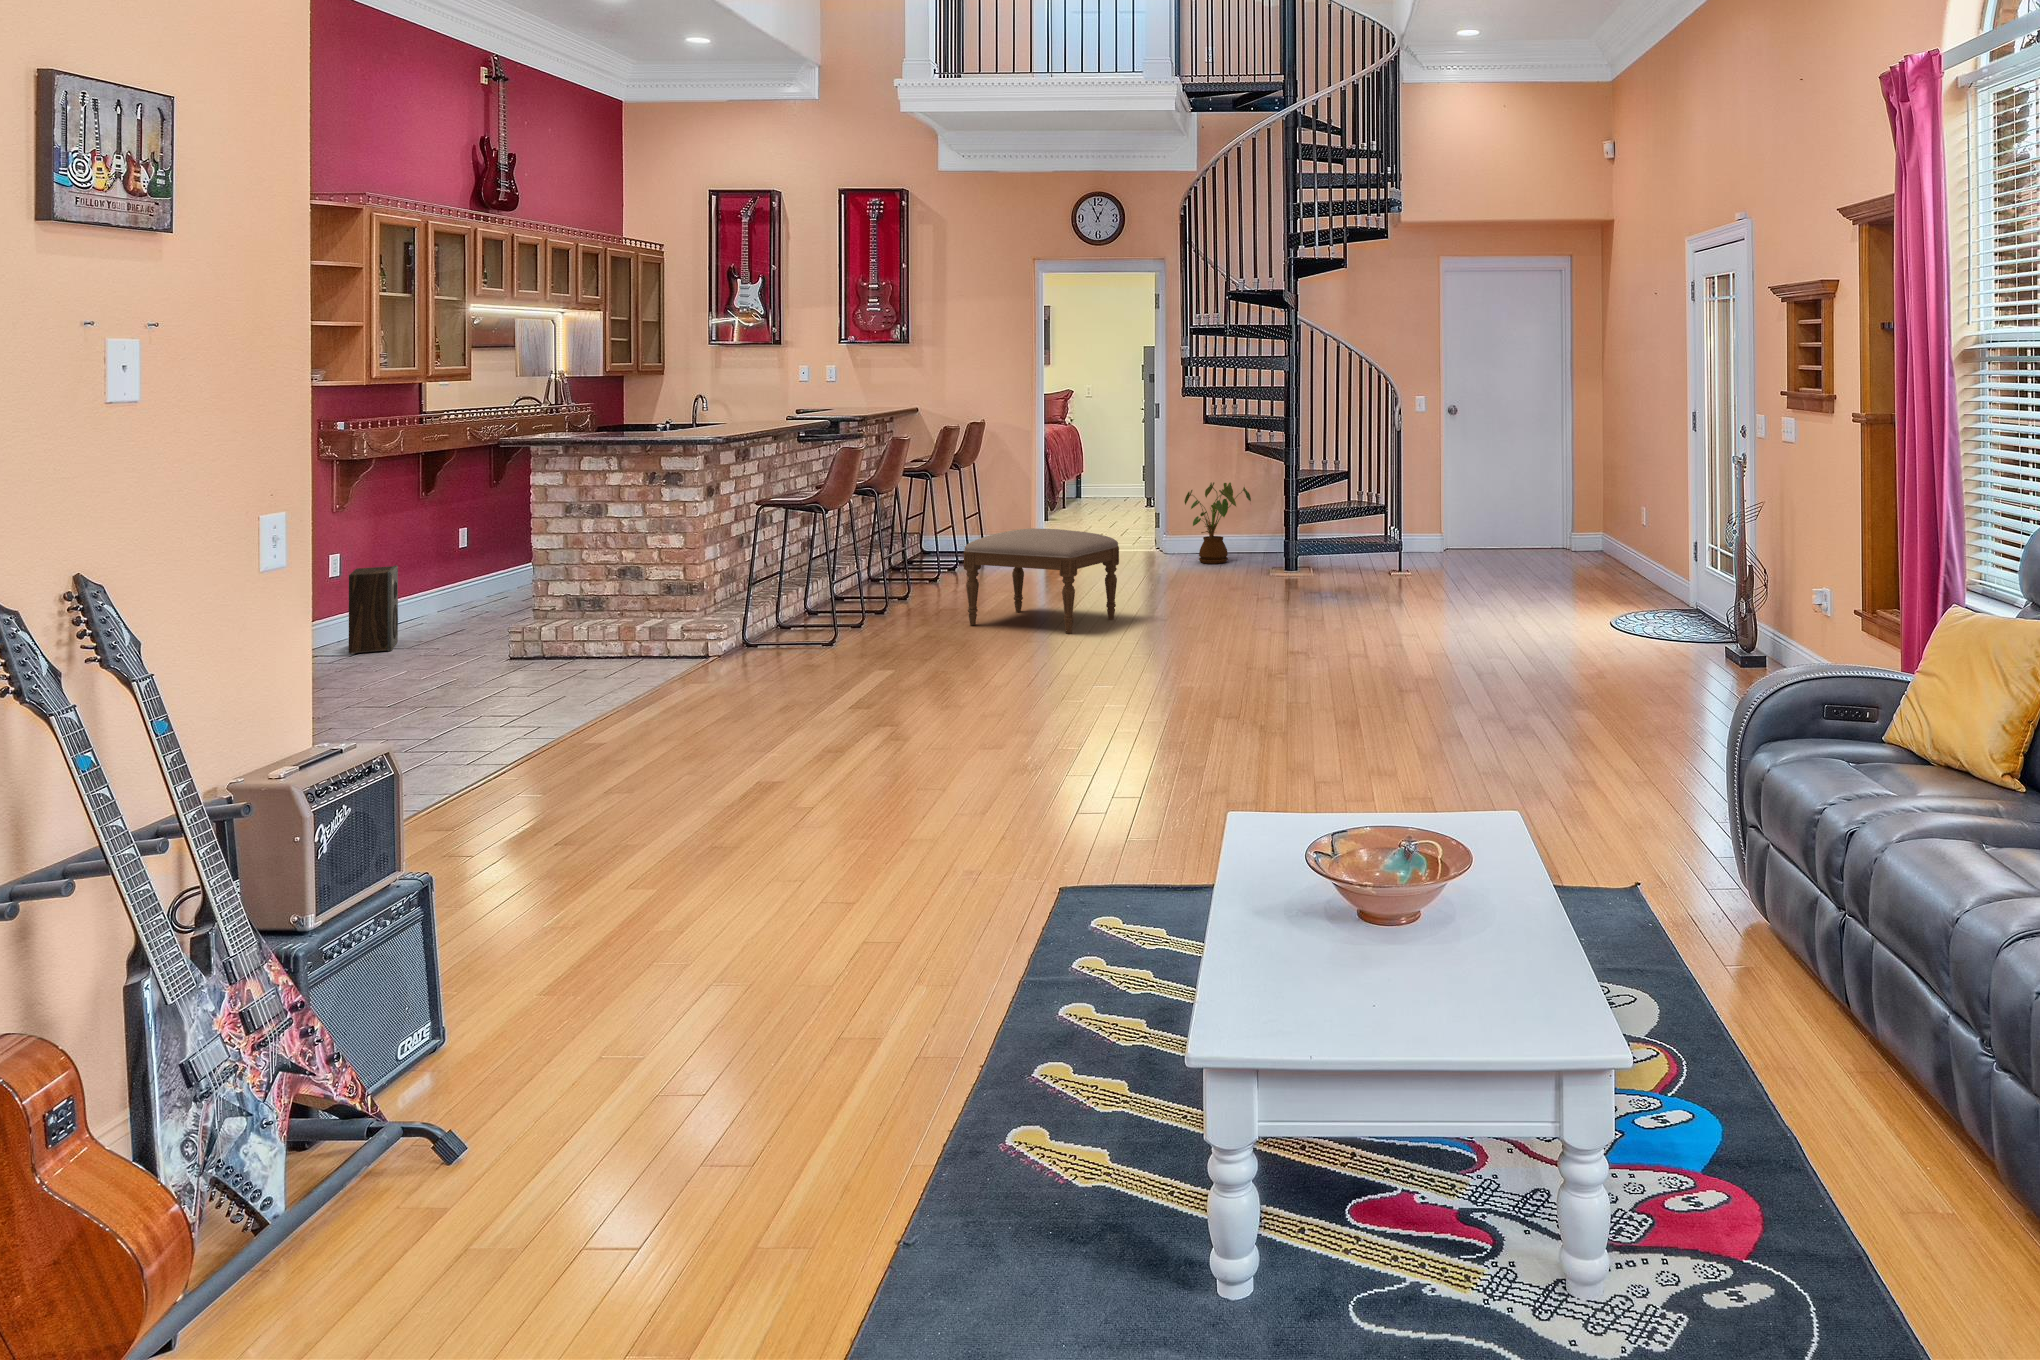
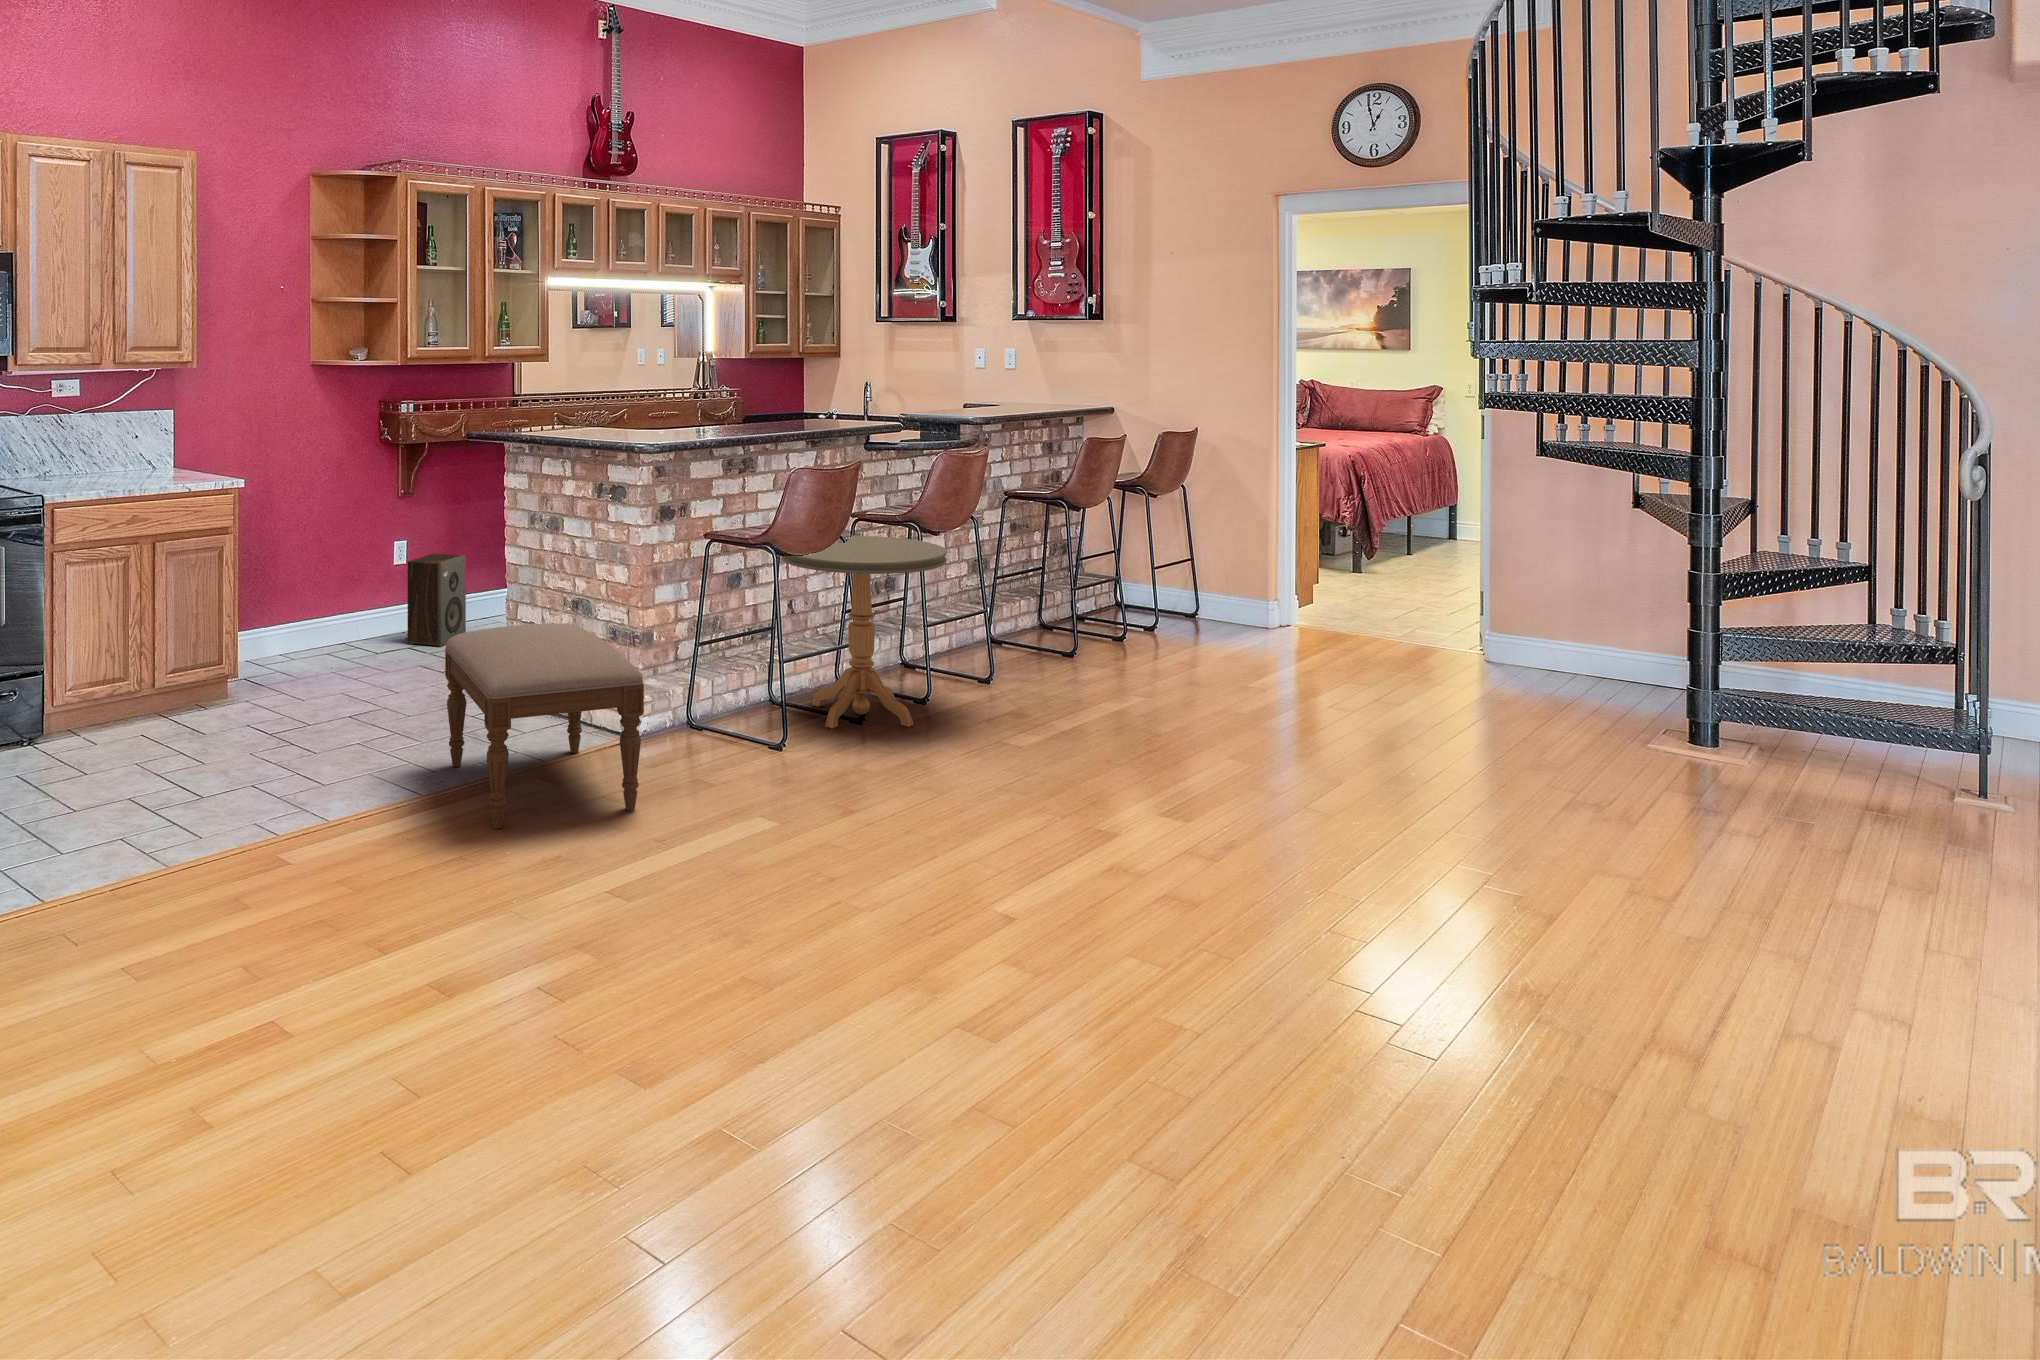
house plant: present [1184,483,1251,564] -> none [1510,555,1646,696]
side table: none [780,501,904,637] -> present [782,536,947,728]
ottoman: present [964,529,1119,634] -> present [445,623,644,829]

